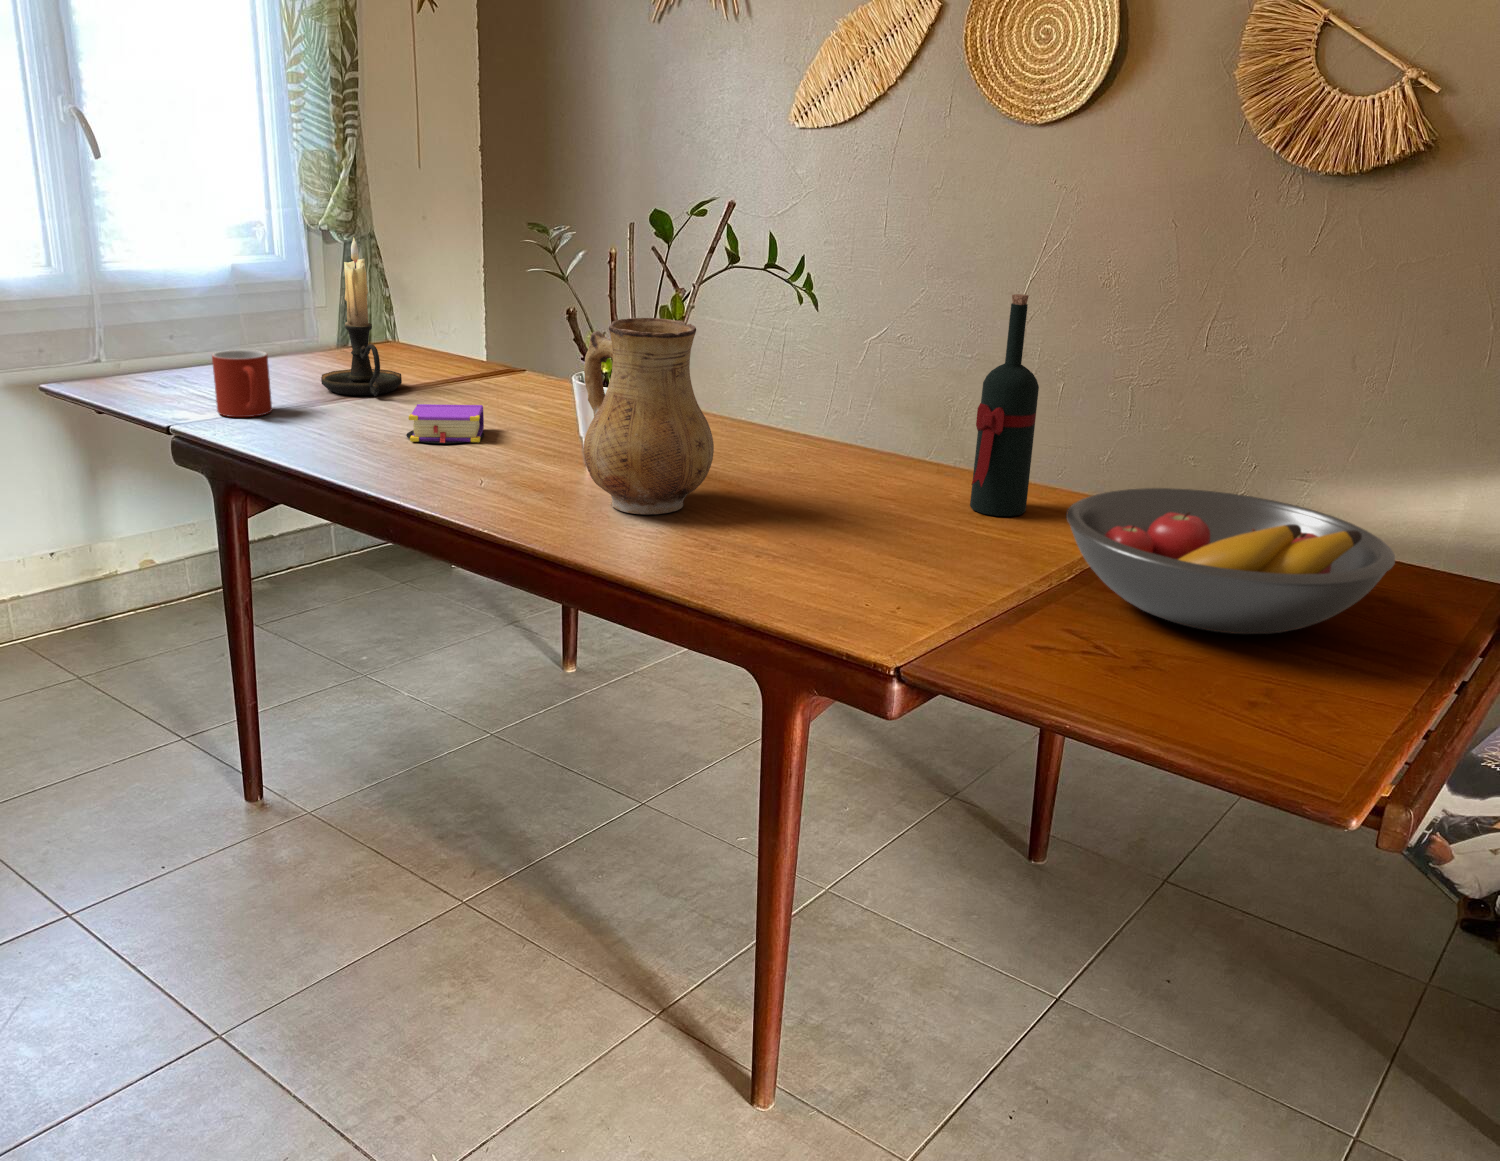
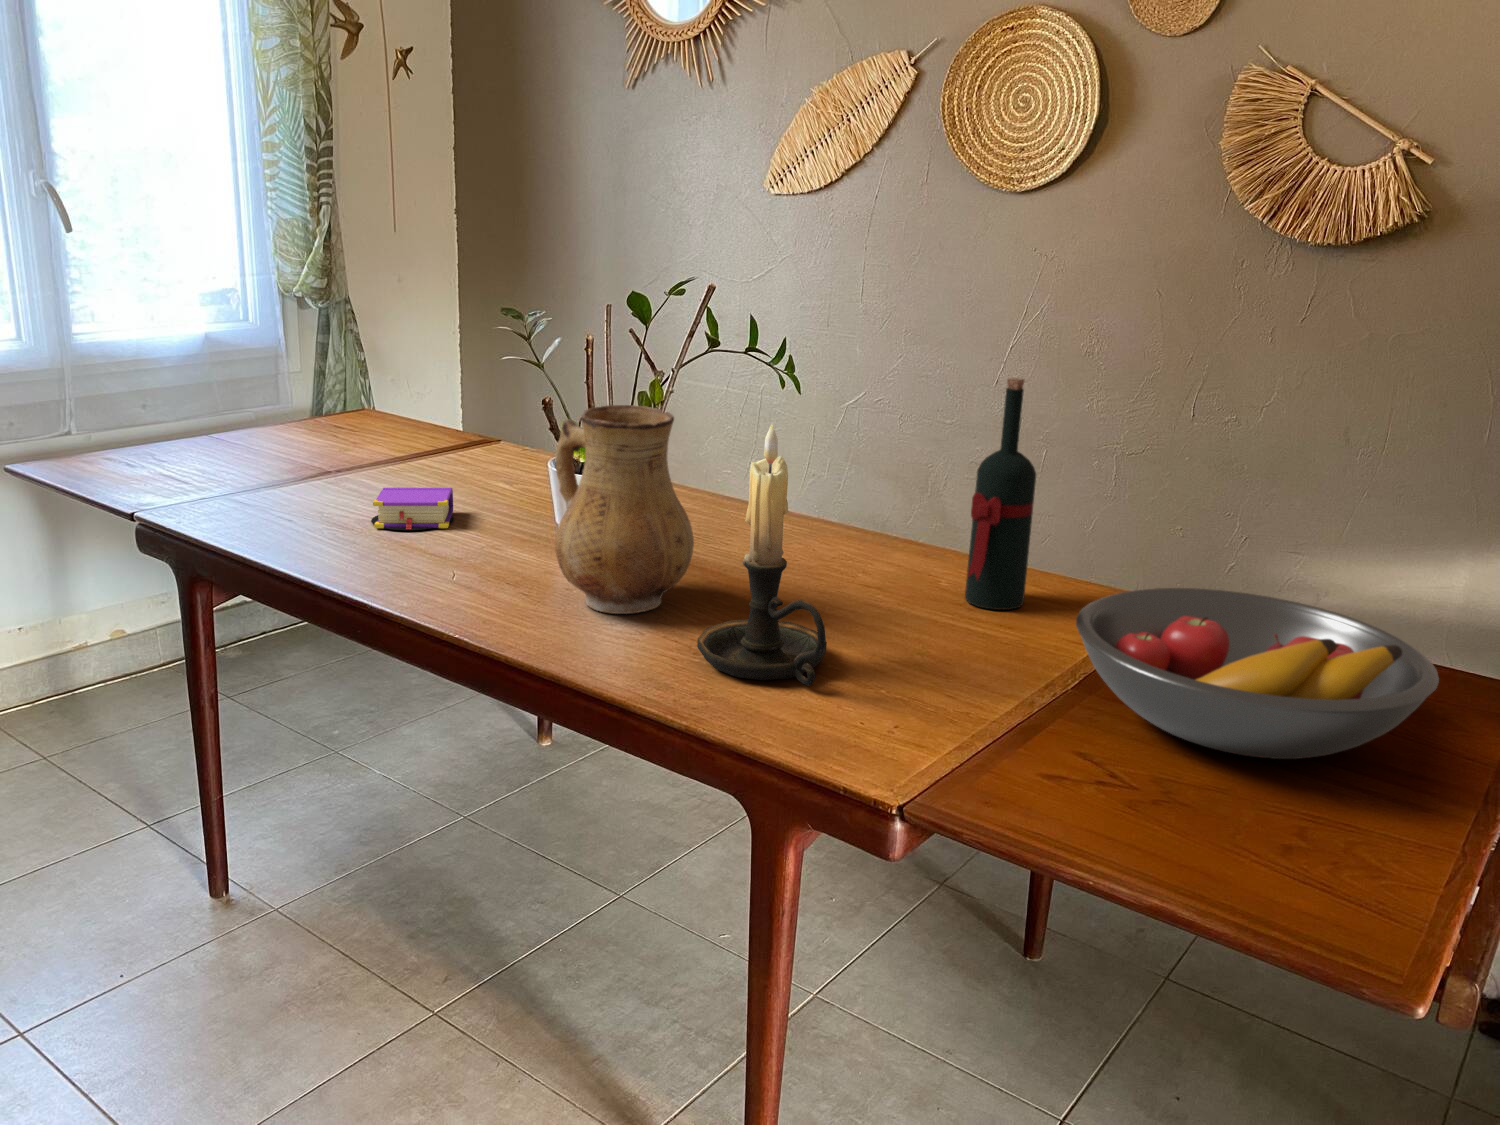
candle holder: present [321,238,402,396] -> present [697,424,827,685]
mug: present [212,350,272,417] -> none [168,431,232,501]

